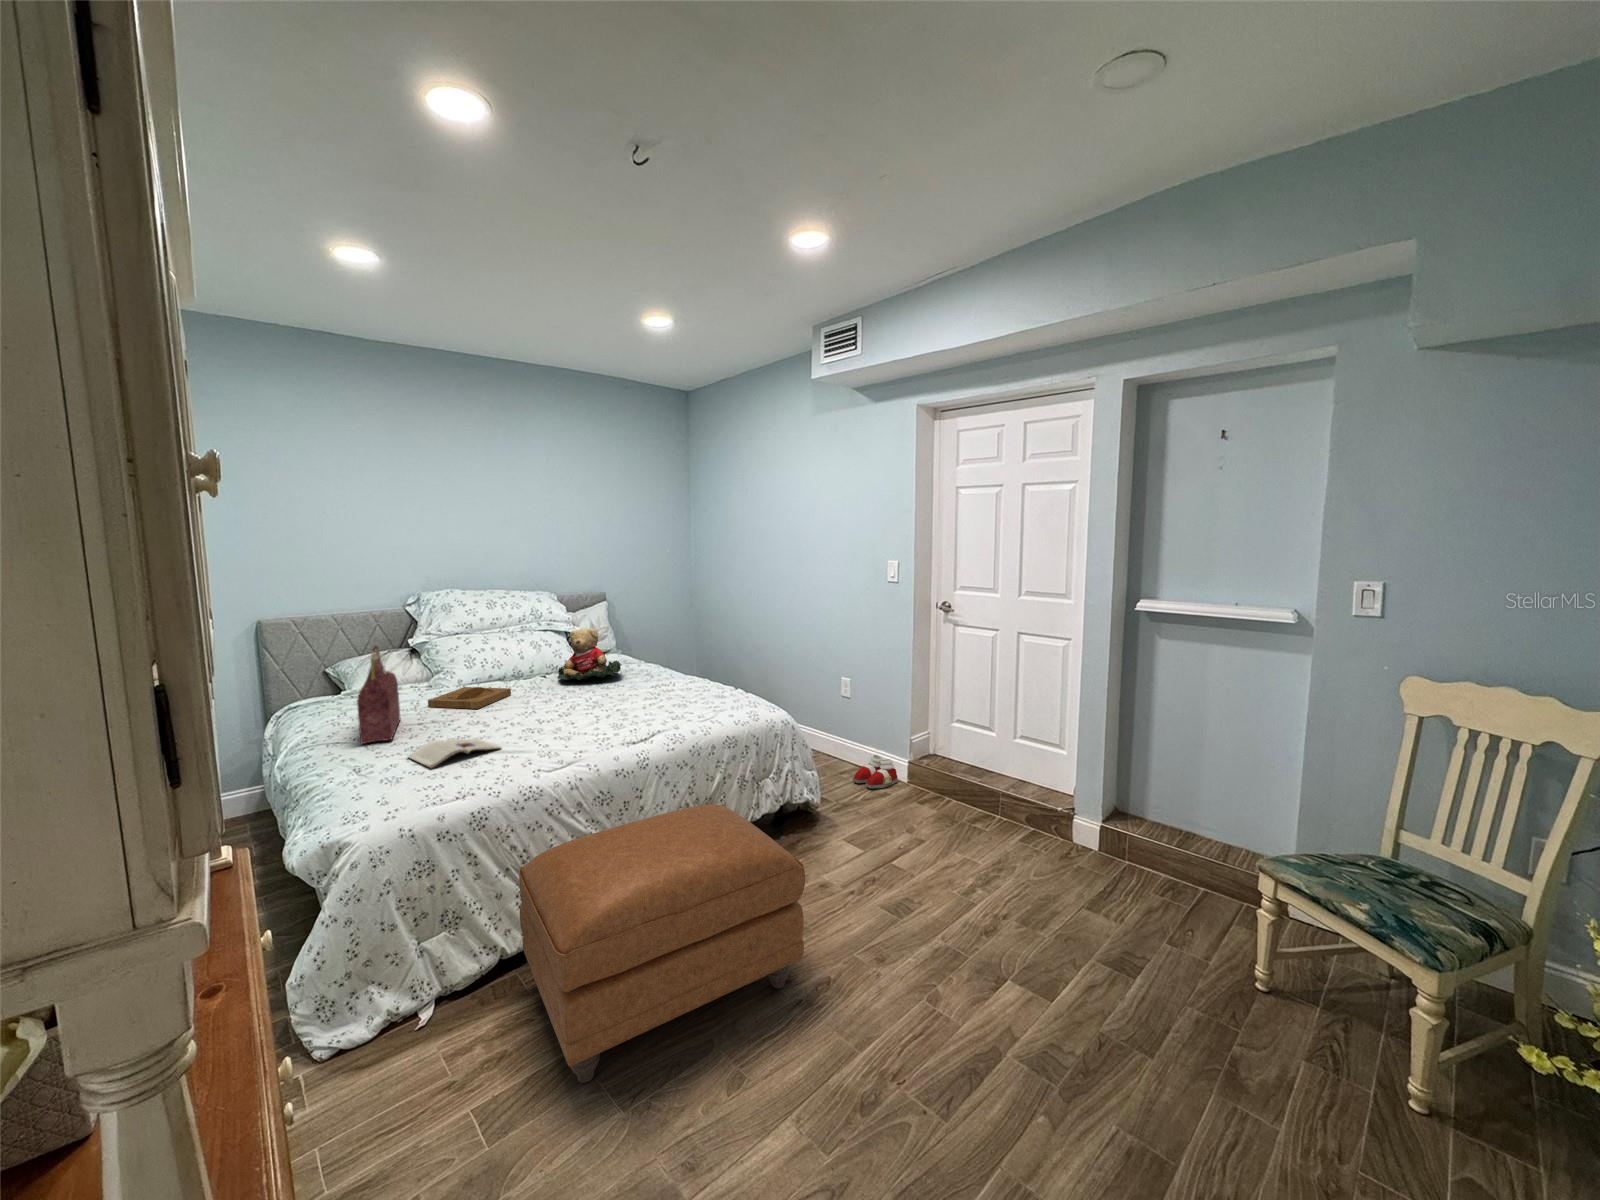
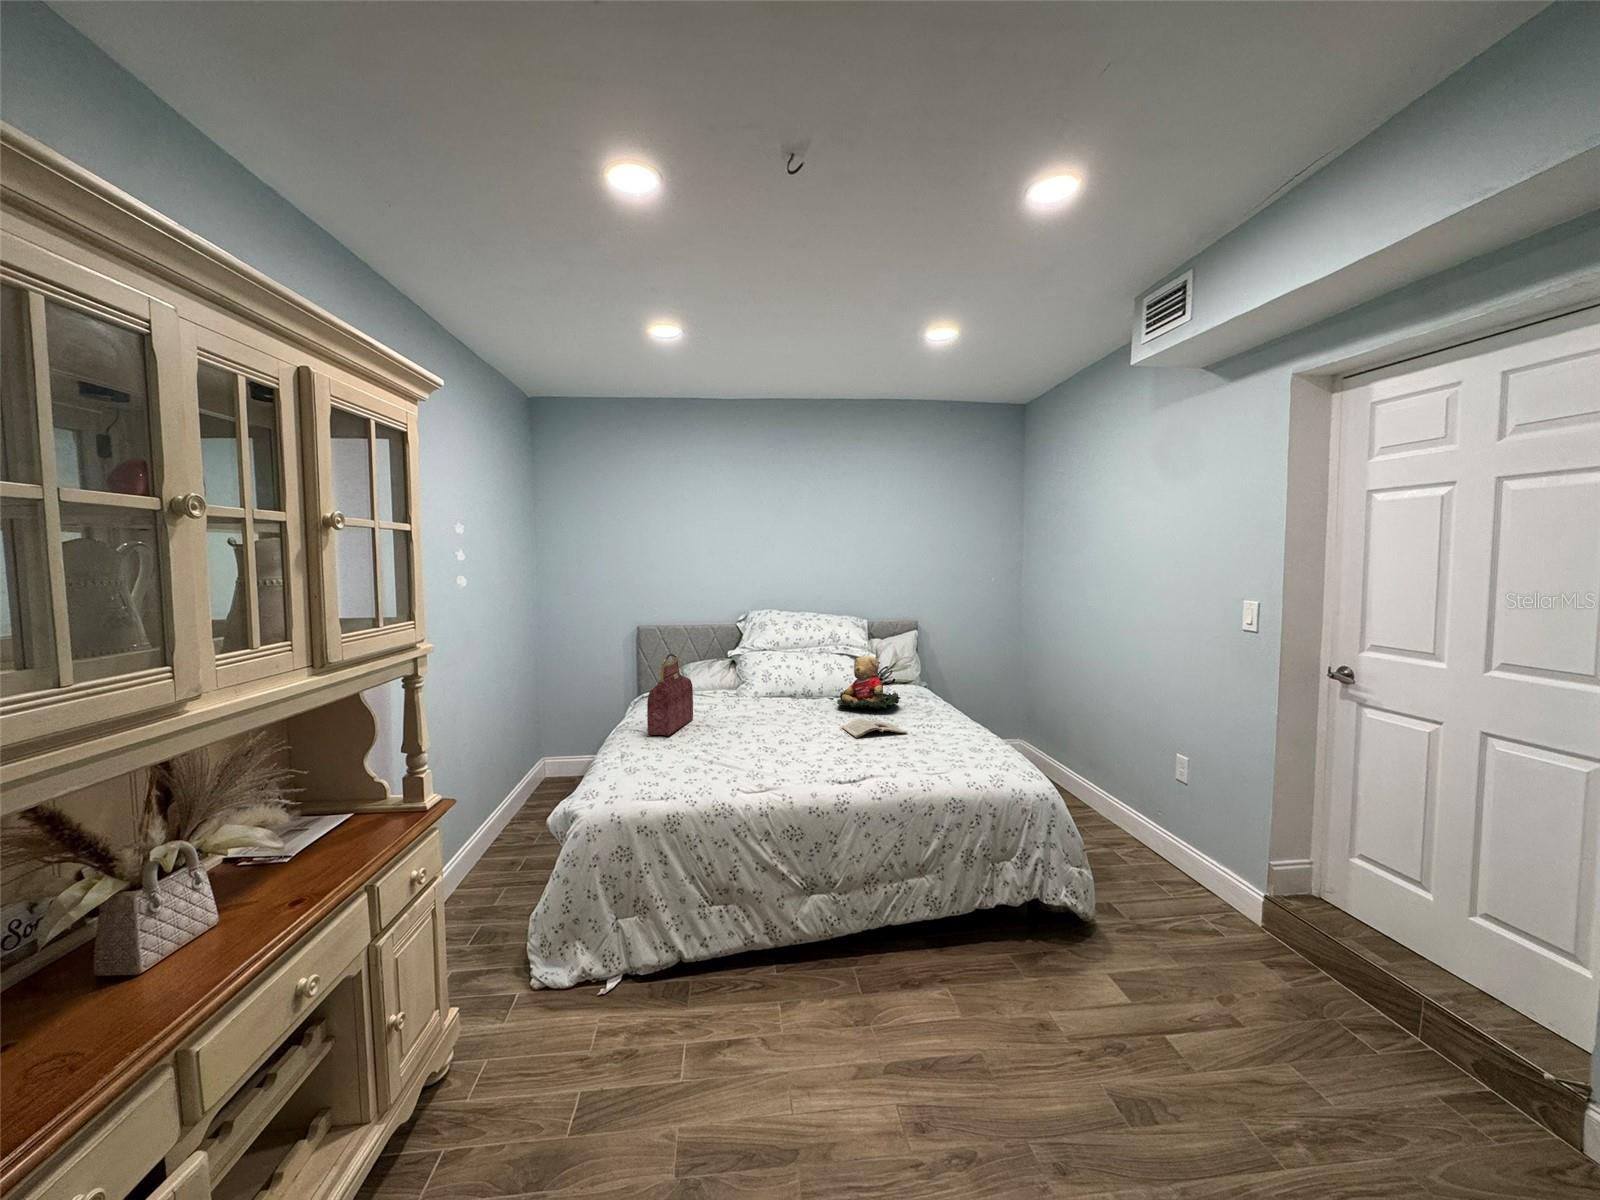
tray: present [428,687,511,709] -> none [721,699,789,720]
magazine: present [408,738,501,768] -> present [842,719,907,738]
slippers: present [853,755,898,788] -> none [1167,870,1242,921]
ottoman: present [519,804,805,1083] -> none [641,867,942,1133]

